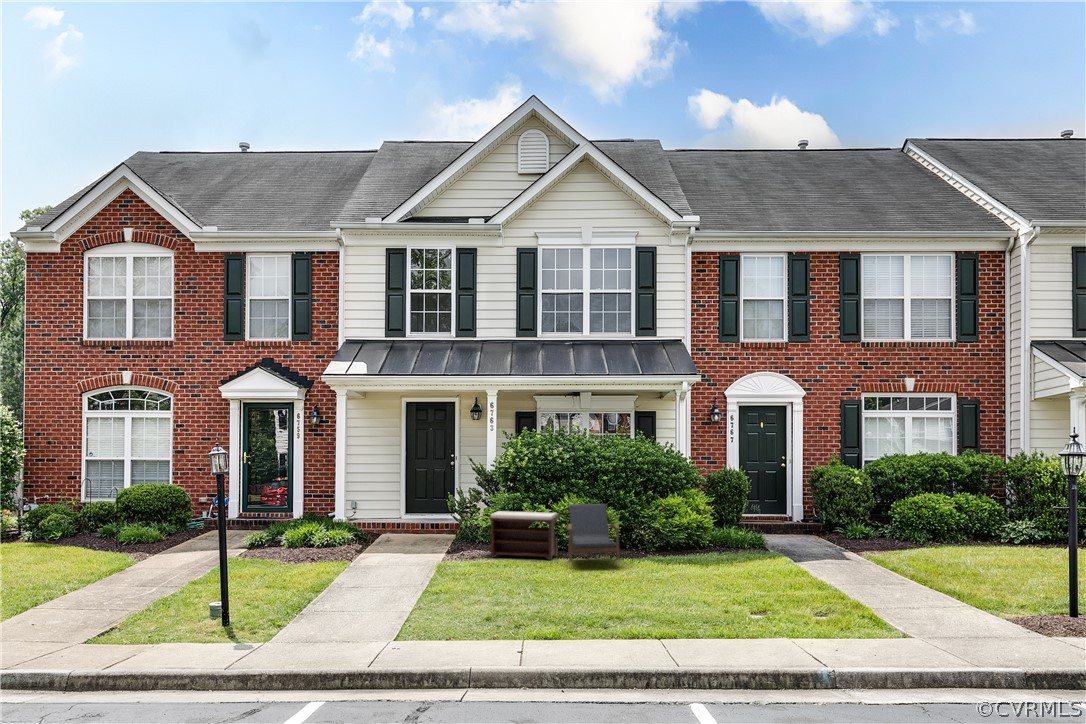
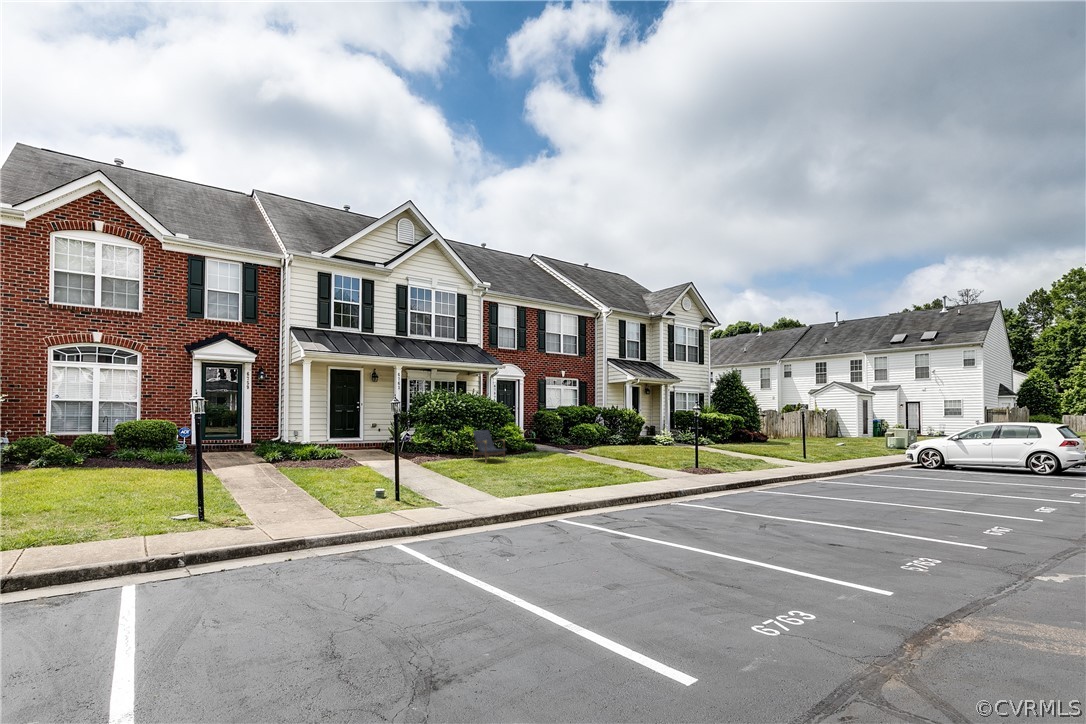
bench: present [489,511,559,560] -> none [428,436,468,462]

